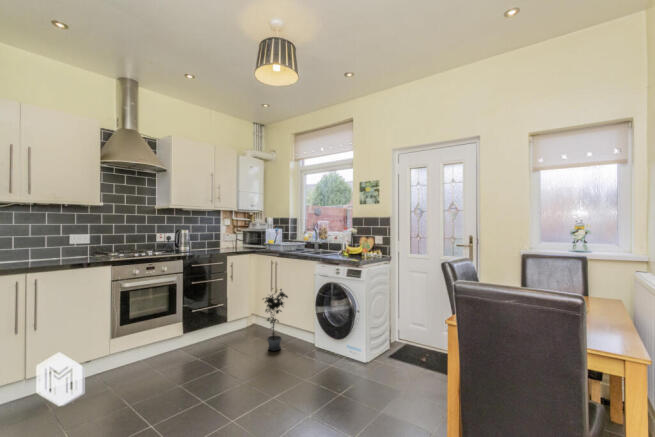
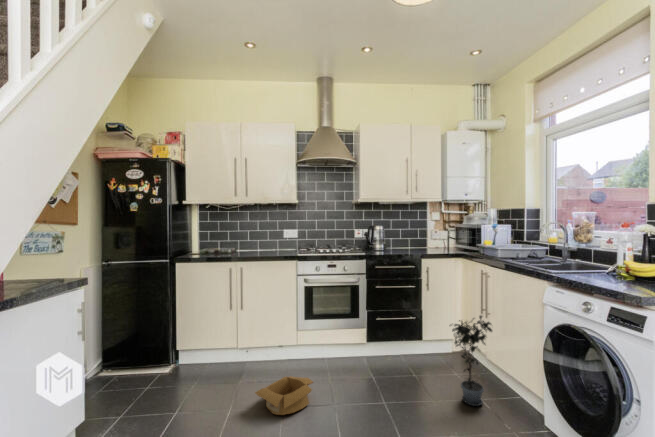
cardboard box: none [95,373,158,413] -> present [255,376,313,415]

